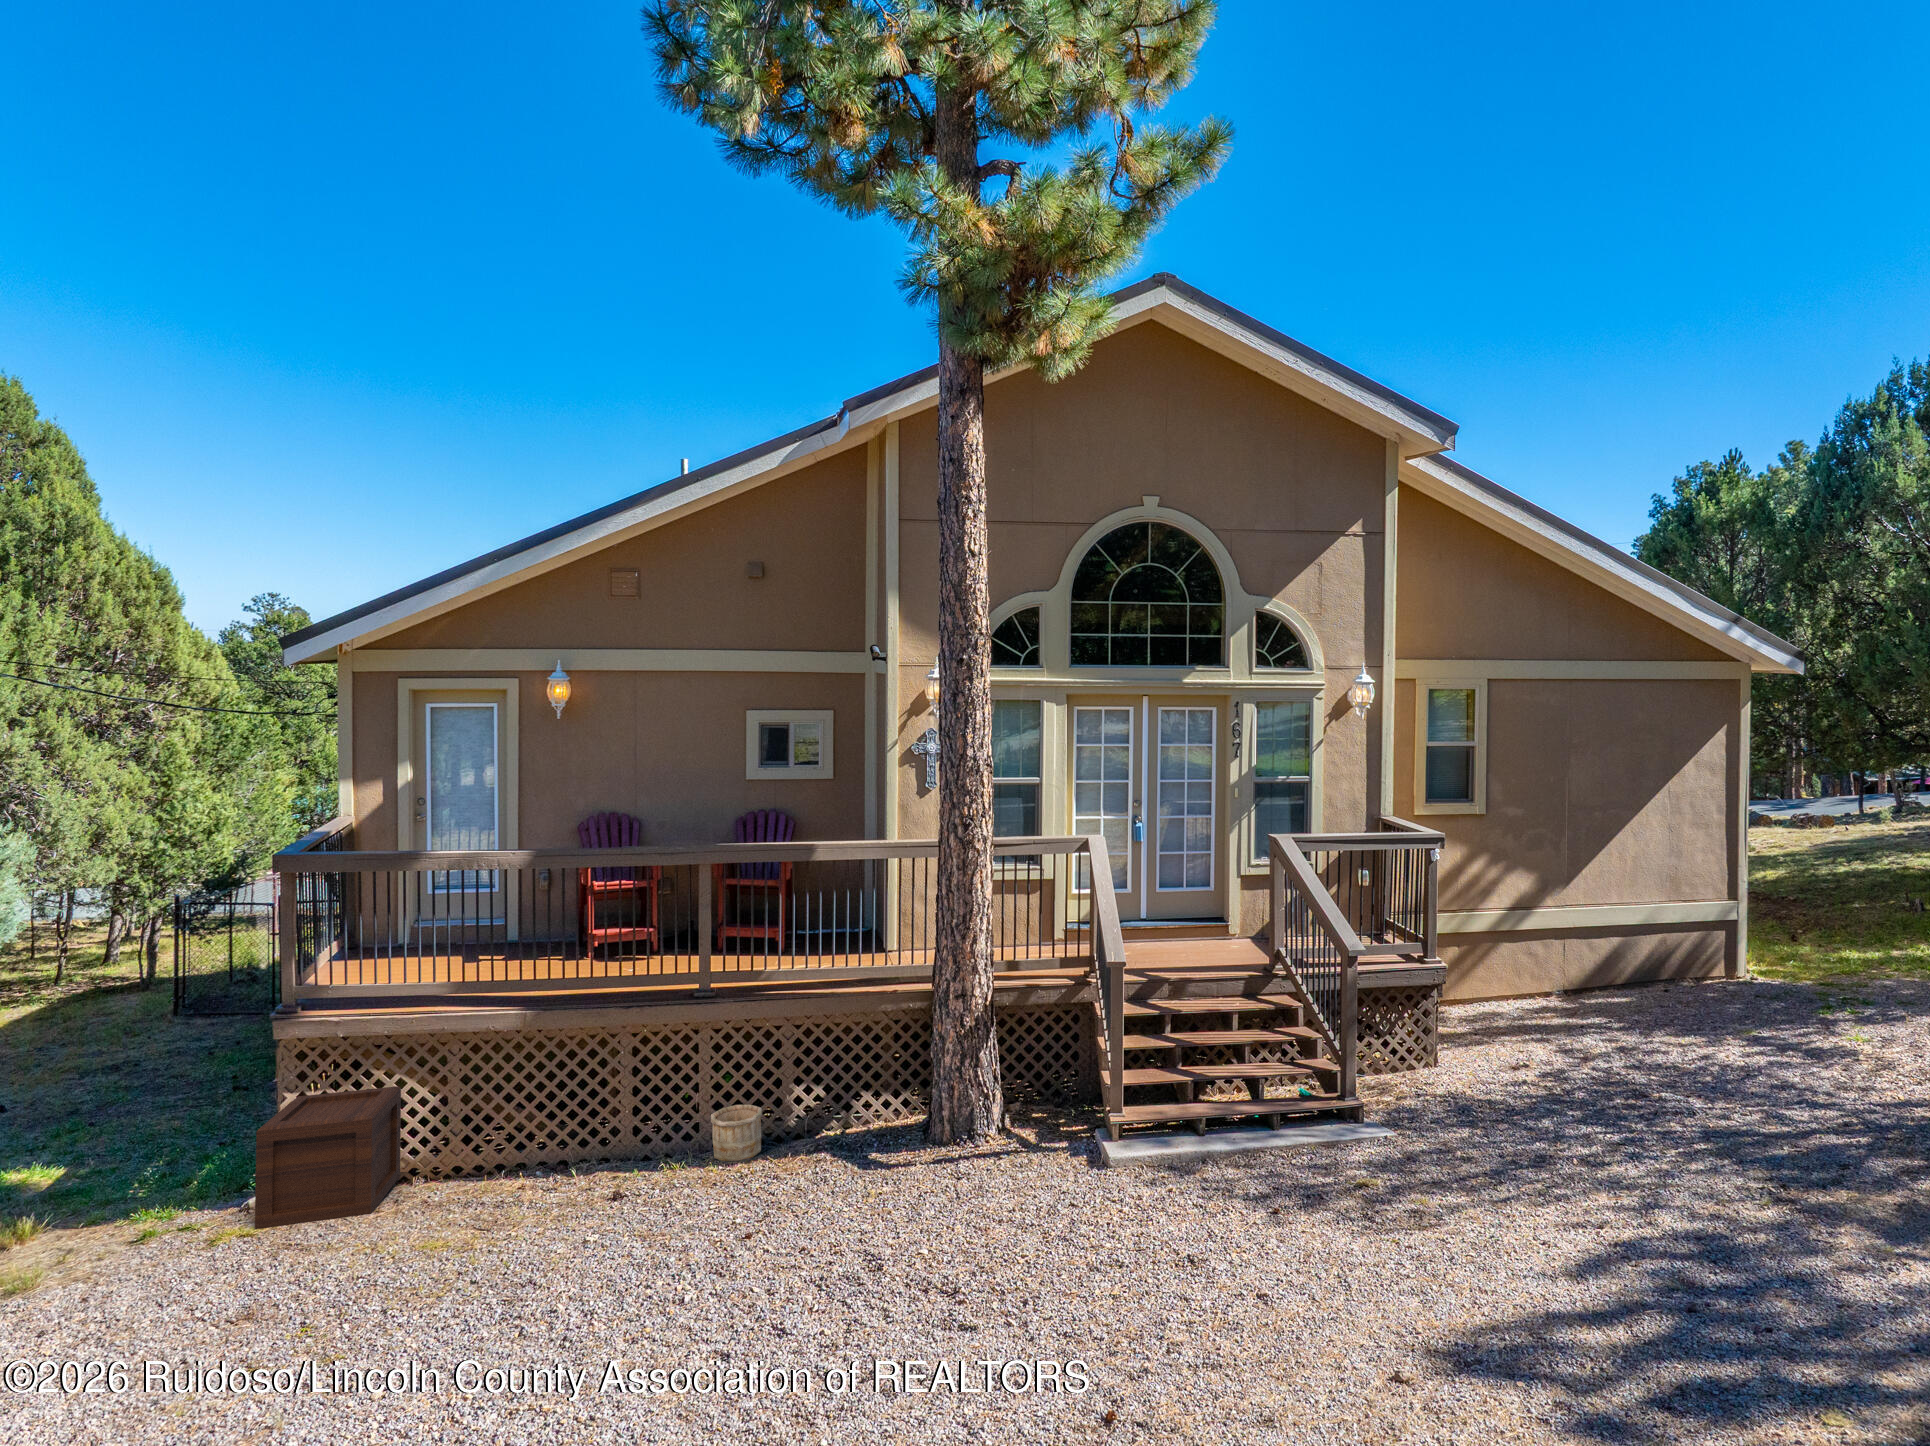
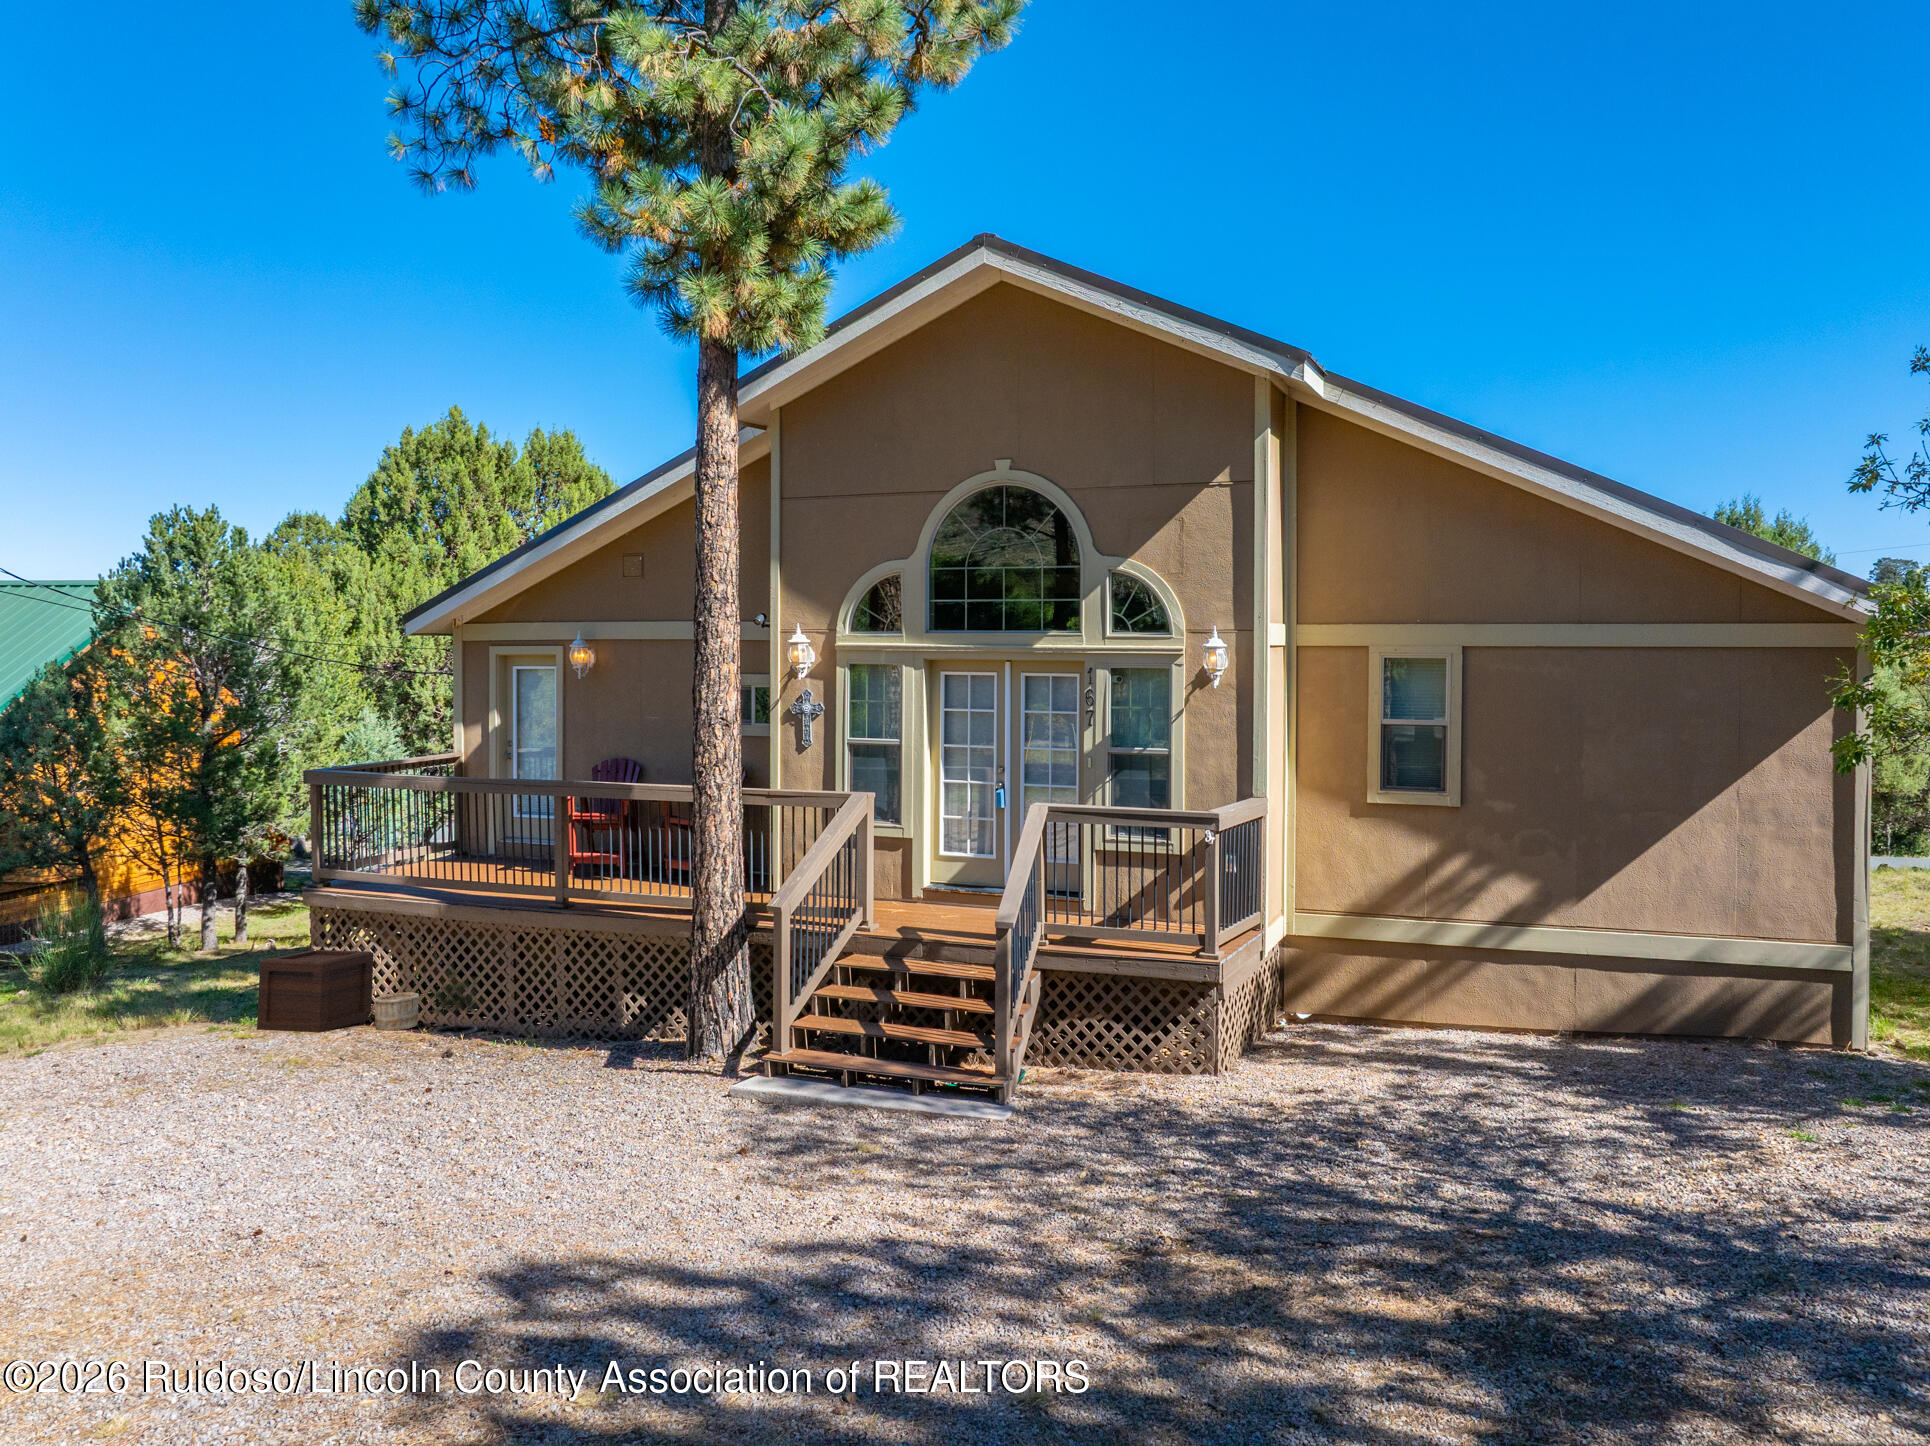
potted tree: none [535,1082,596,1183] -> present [433,963,478,1035]
wooden bucket: present [711,1105,762,1161] -> present [374,992,419,1031]

